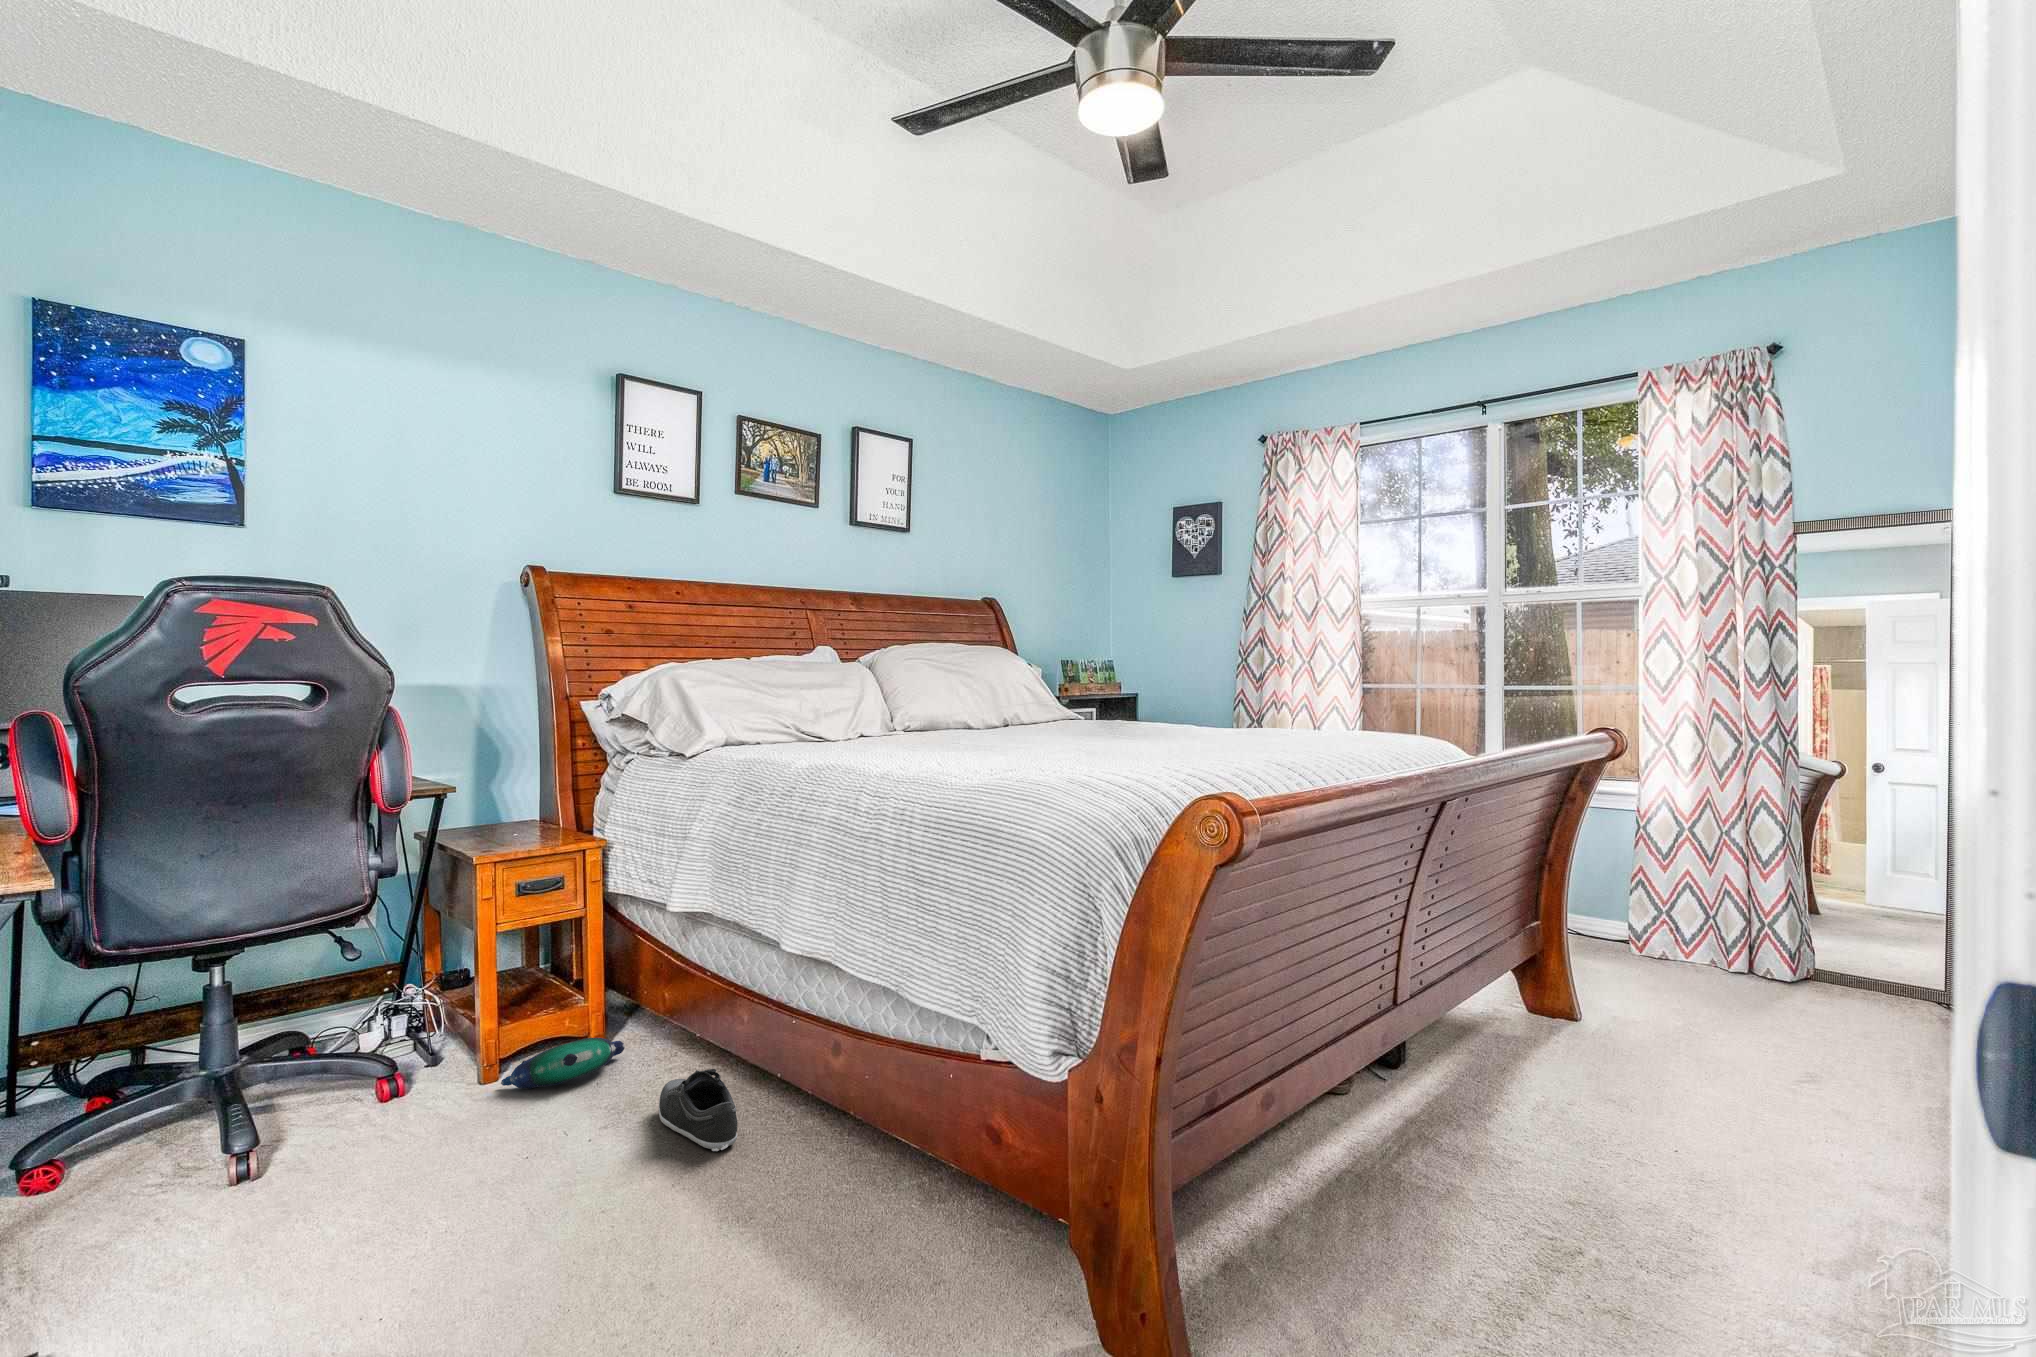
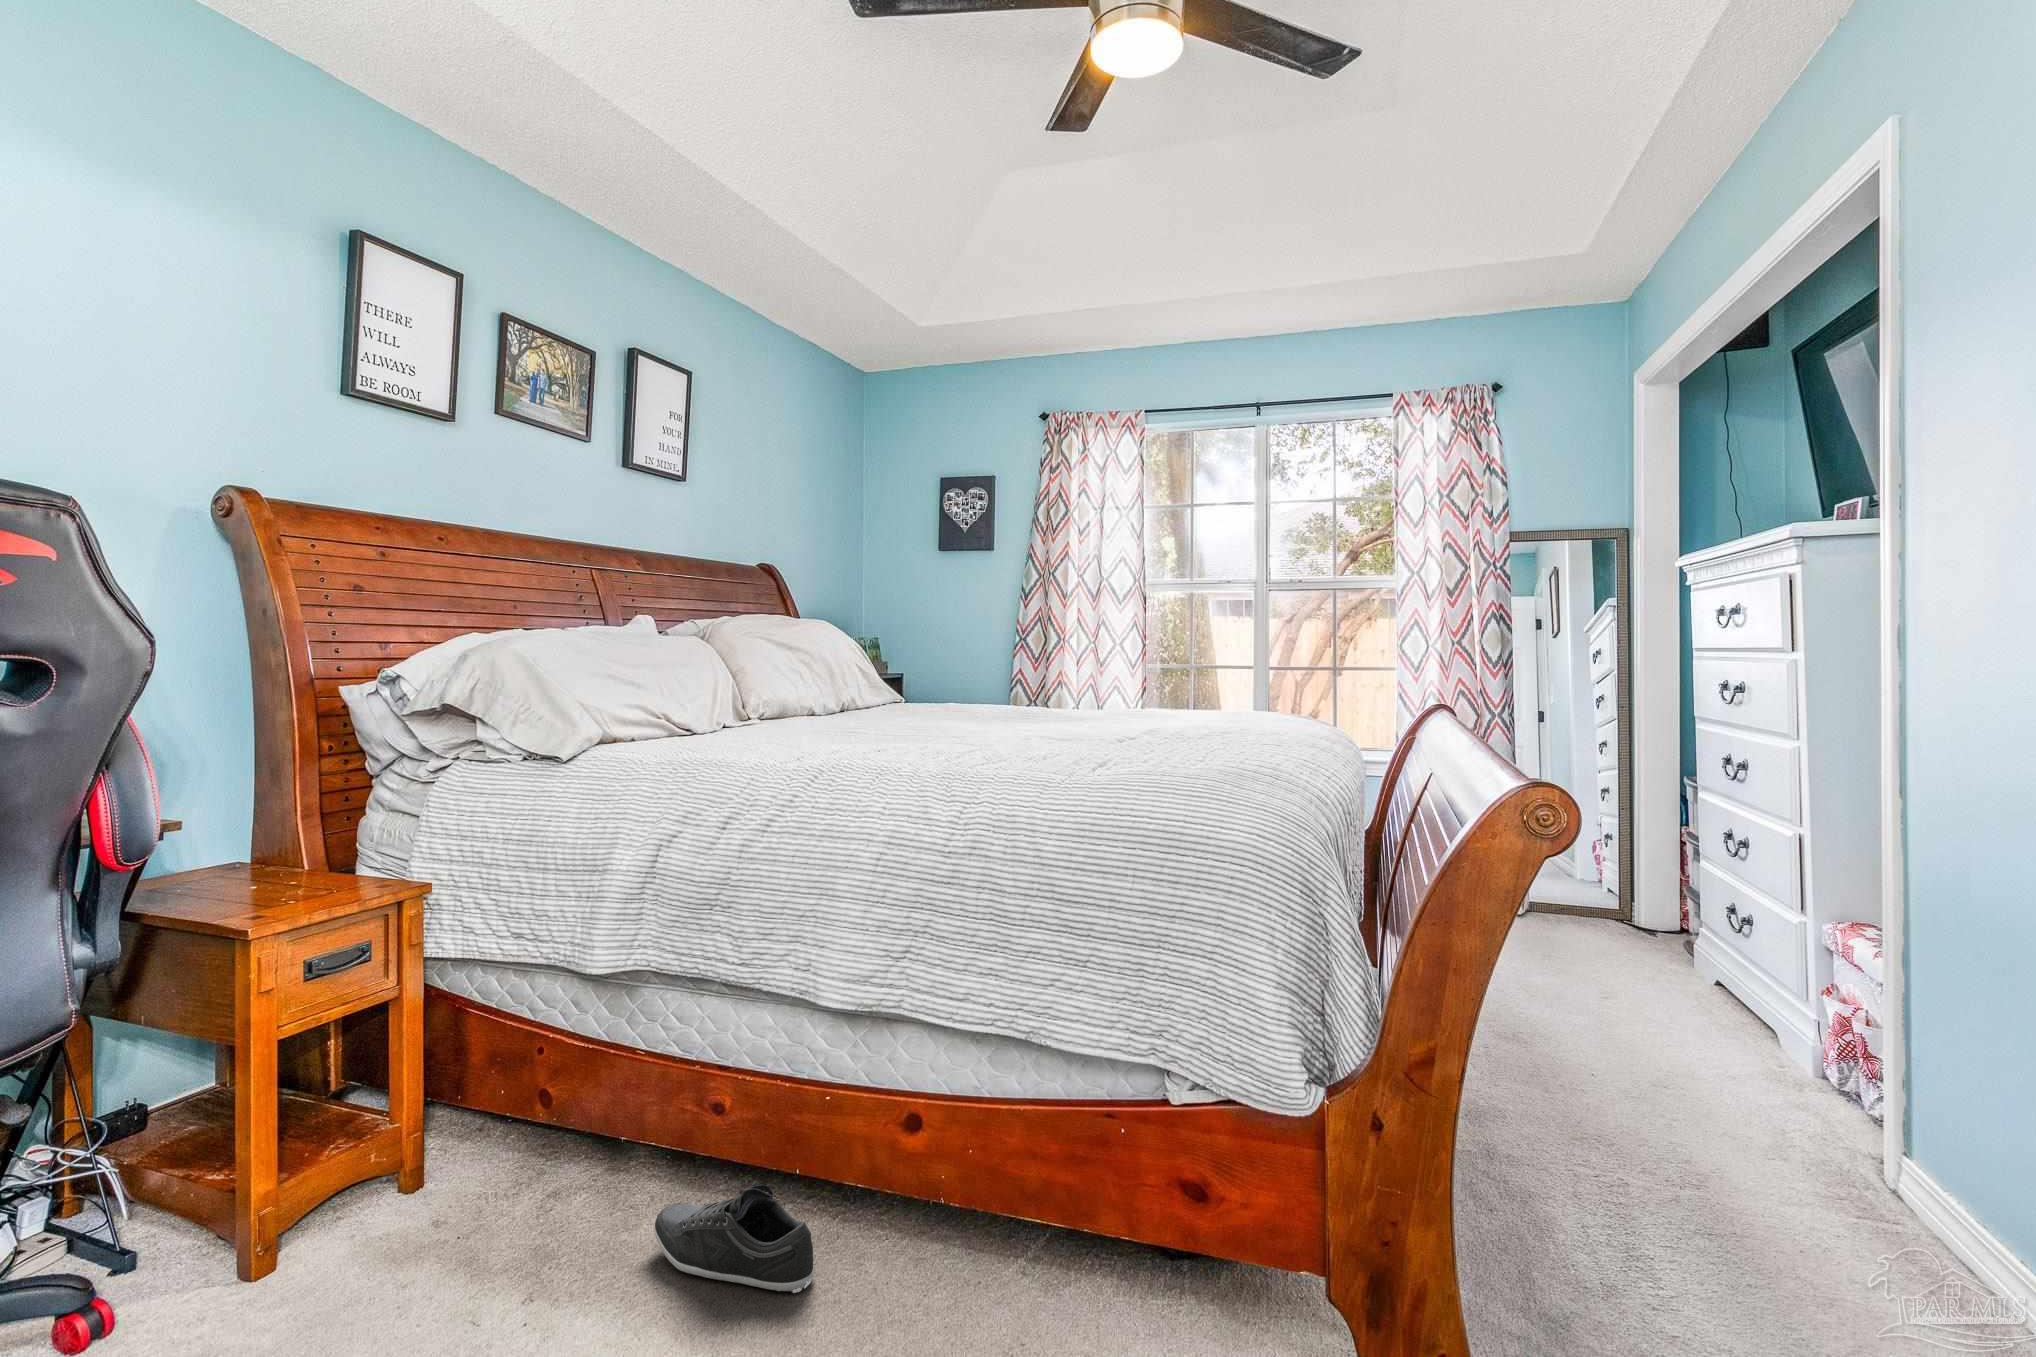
plush toy: present [501,1038,625,1089] -> none [356,1167,516,1276]

